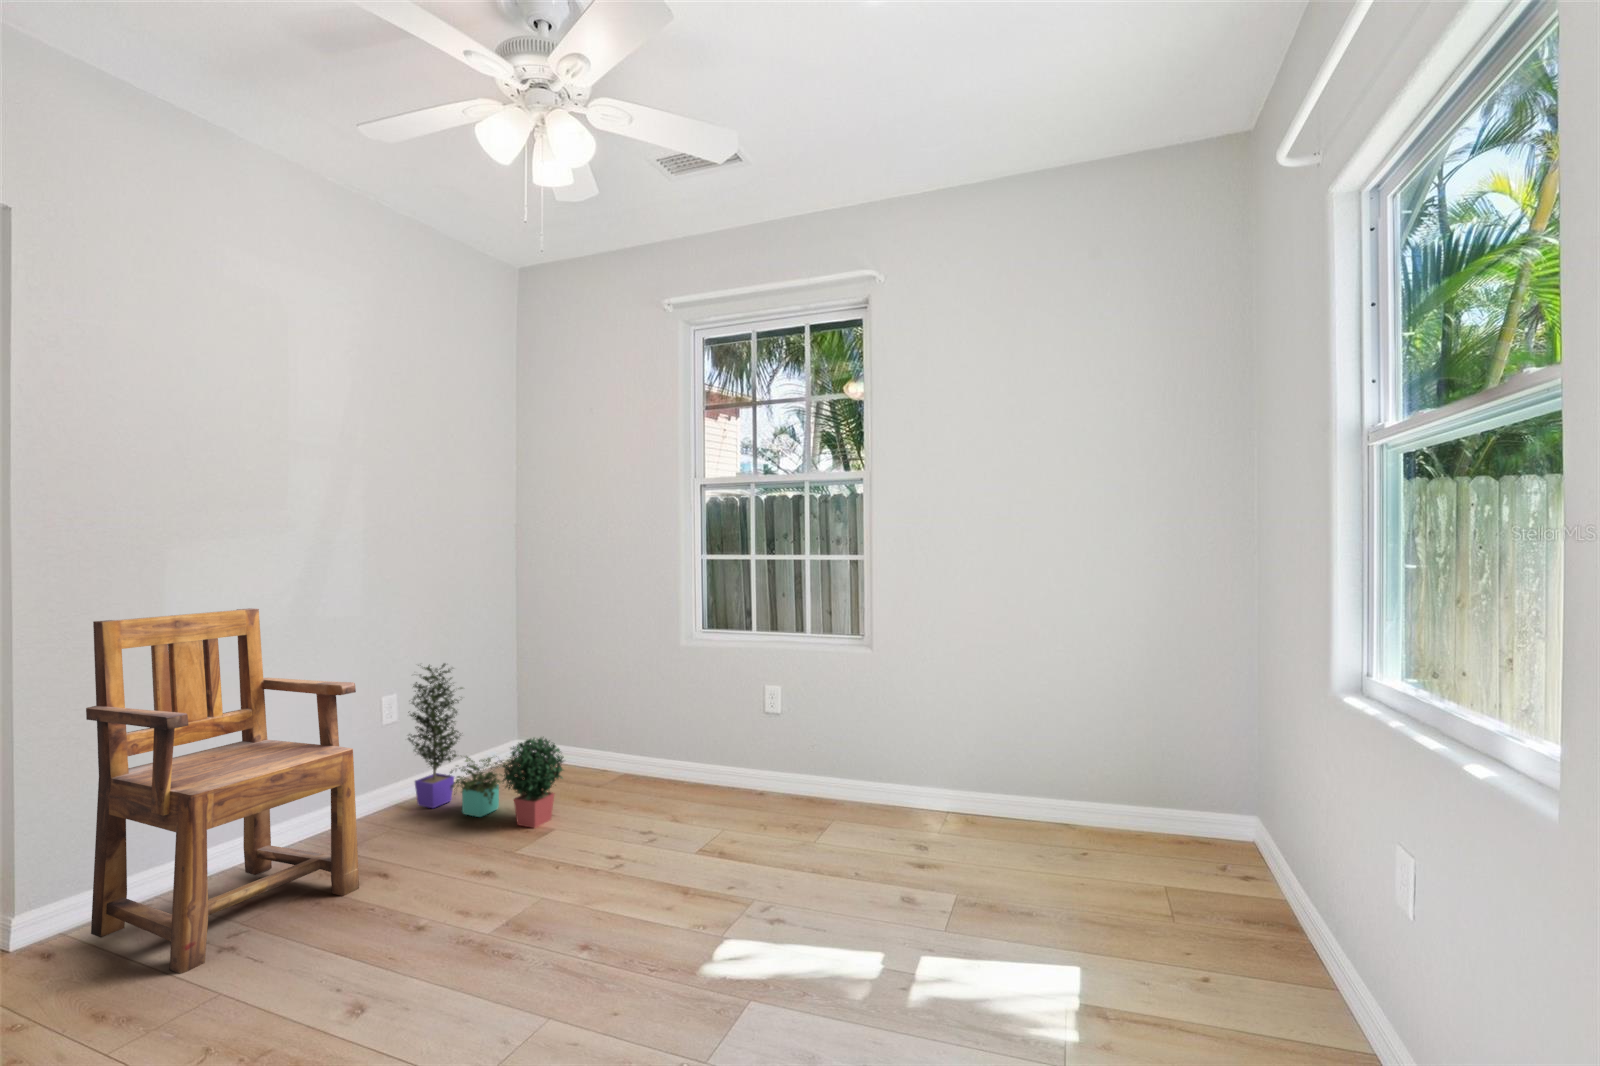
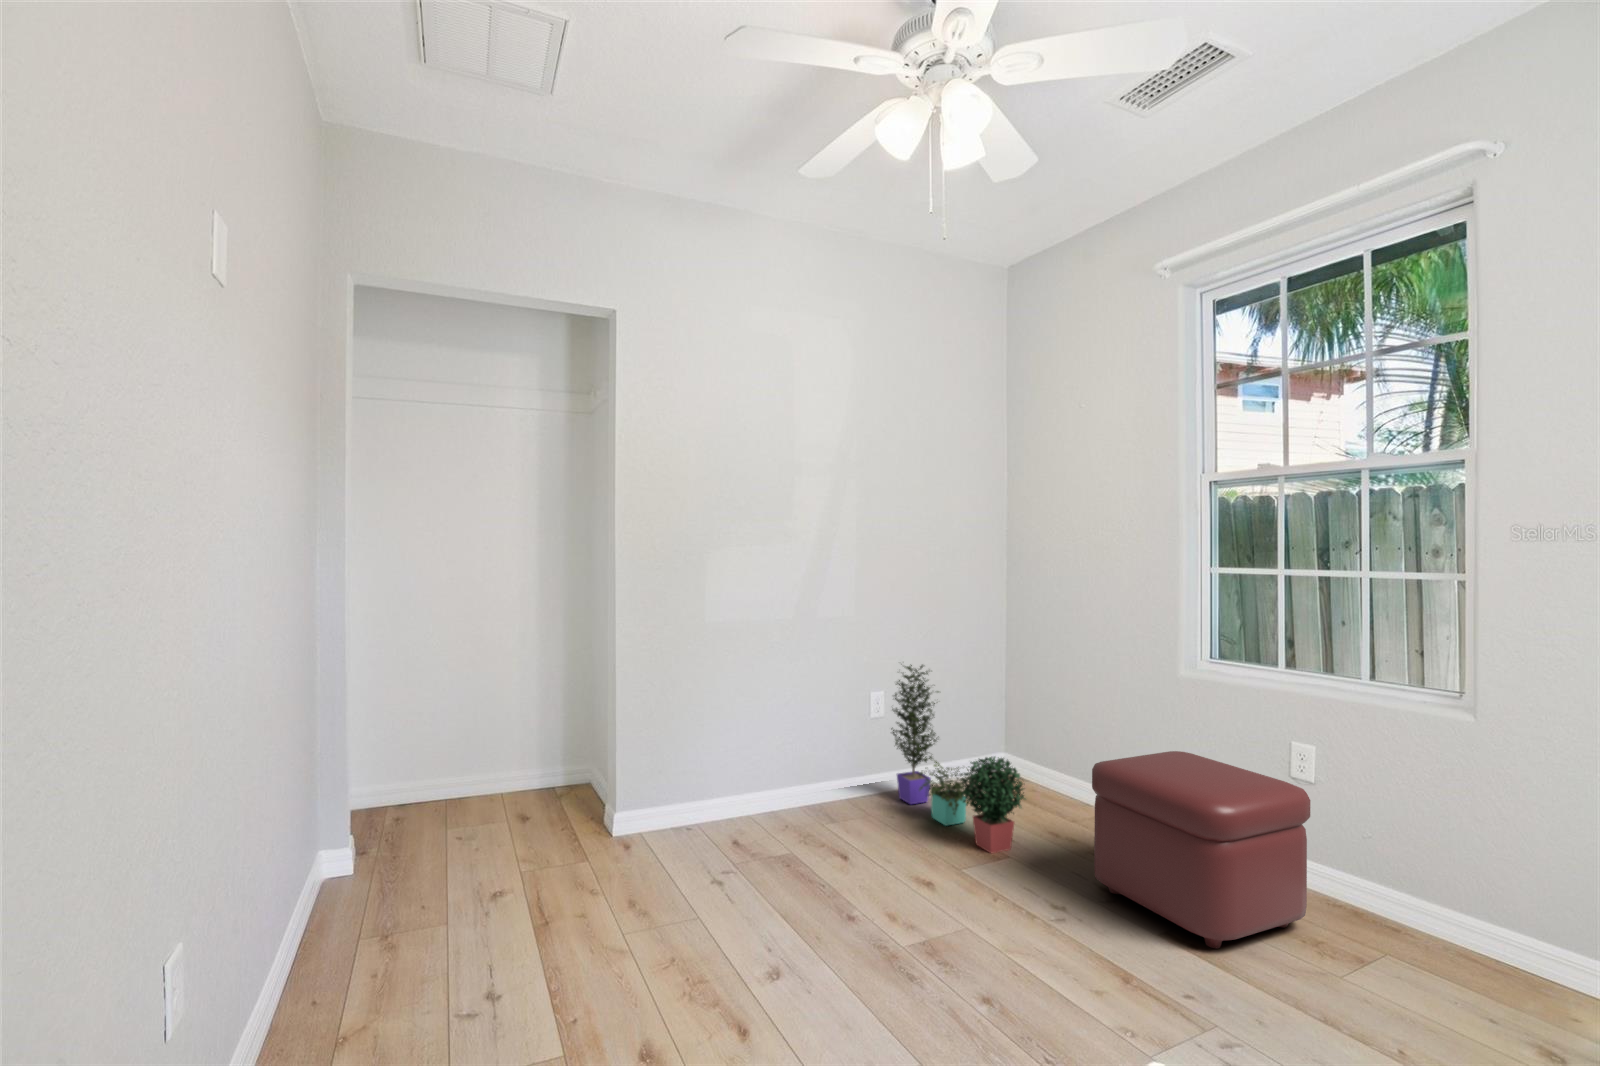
armchair: present [86,608,359,973] -> none [662,599,826,885]
ottoman: none [630,701,779,842] -> present [1092,751,1310,948]

